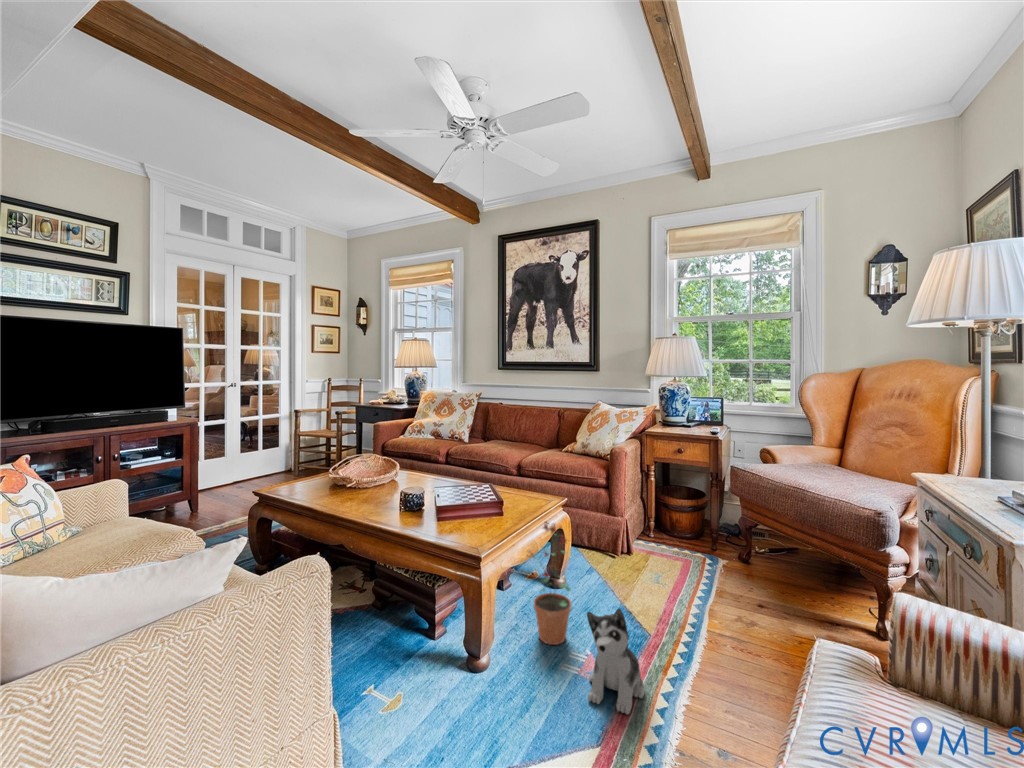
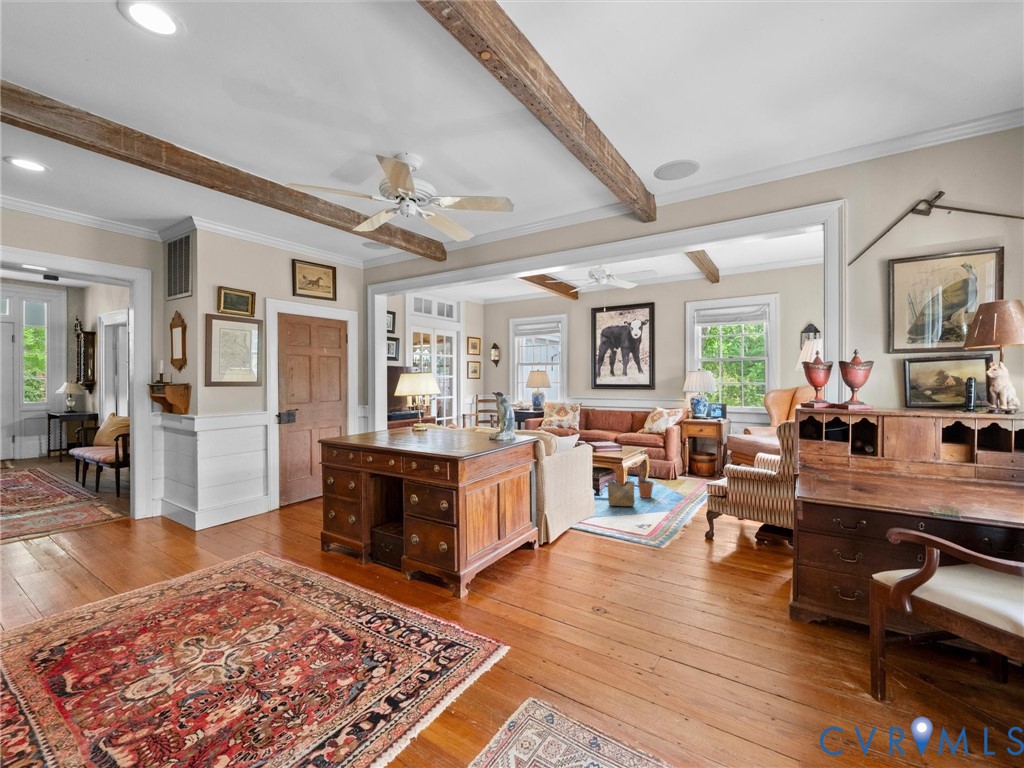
woven basket: none [429,591,509,715] -> present [608,481,635,506]
plush toy: present [587,609,644,714] -> none [662,473,684,508]

